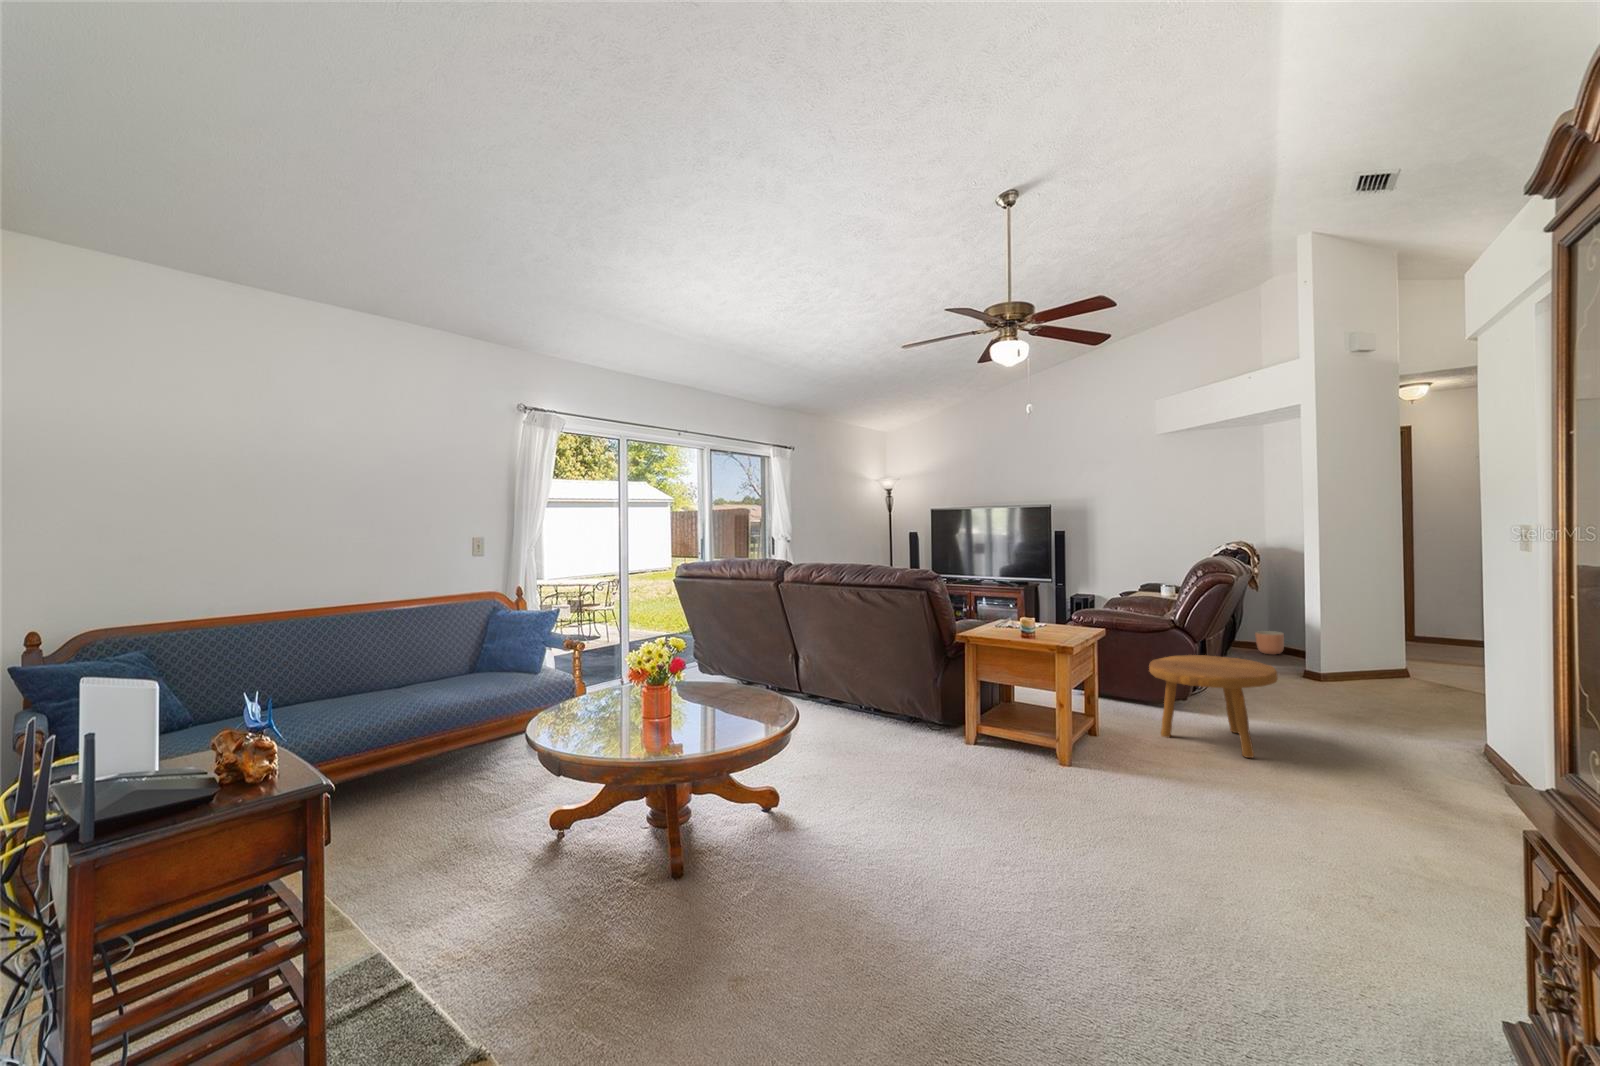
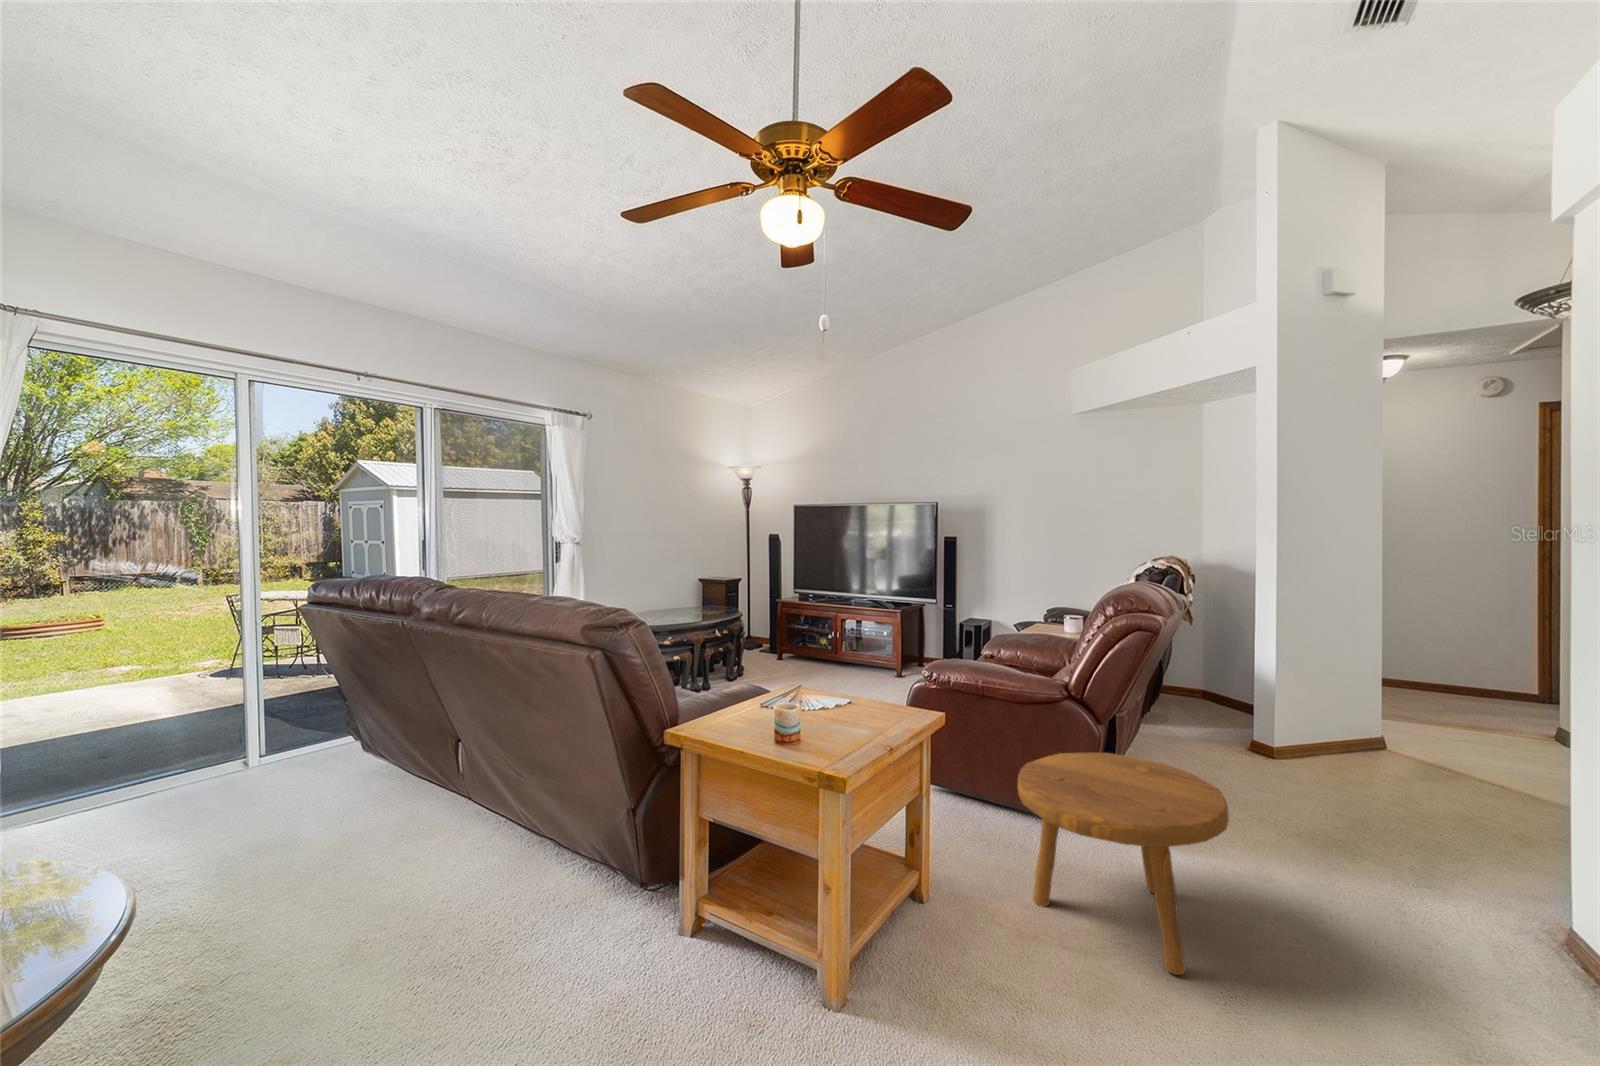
planter: present [1255,631,1284,654] -> none [1186,676,1221,709]

